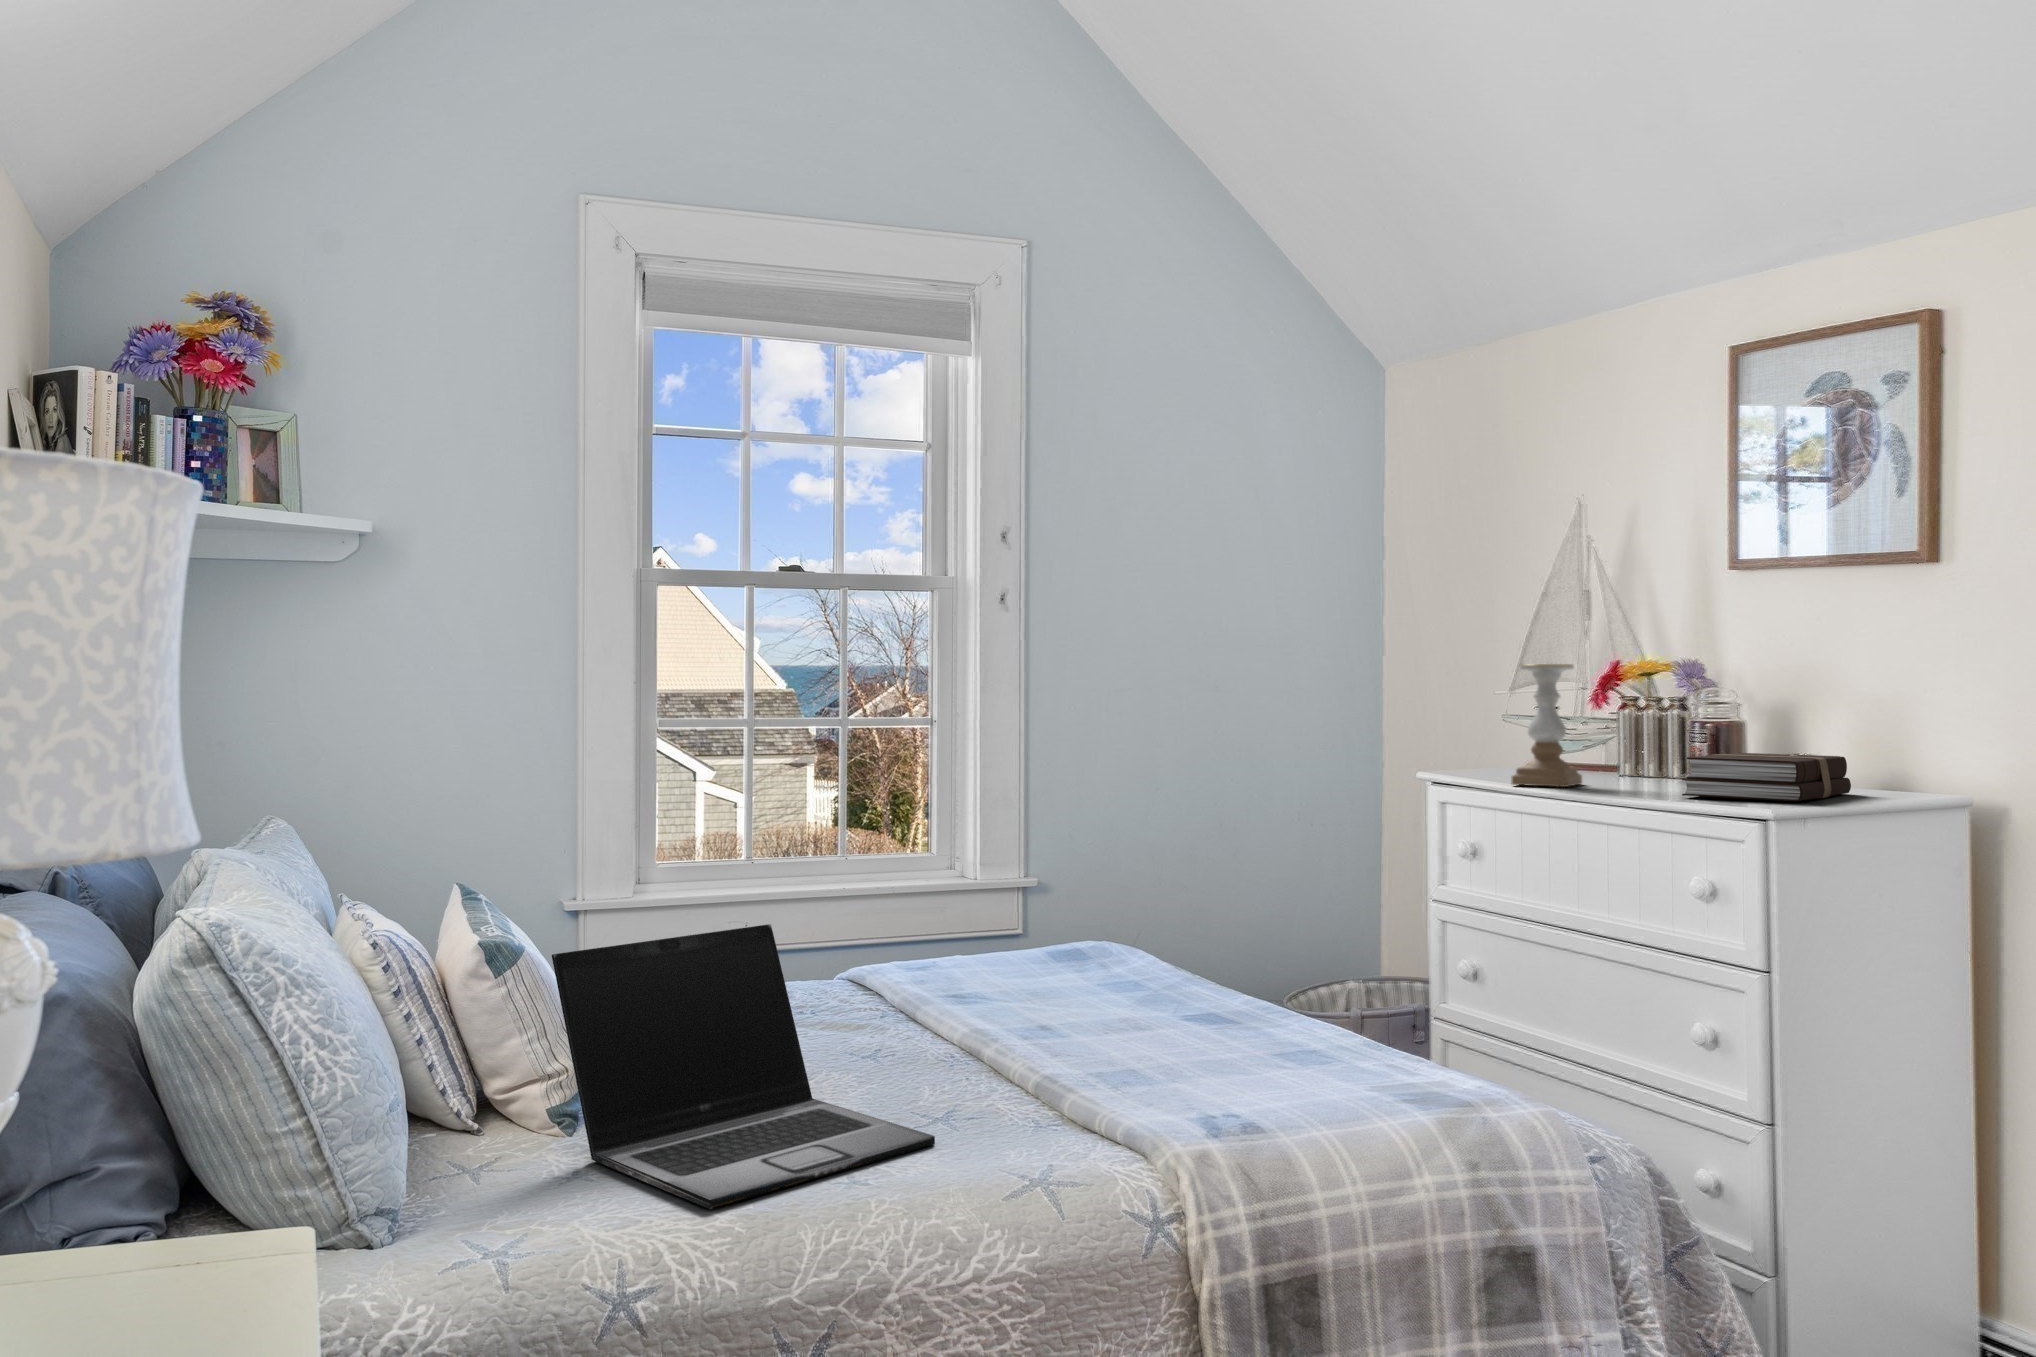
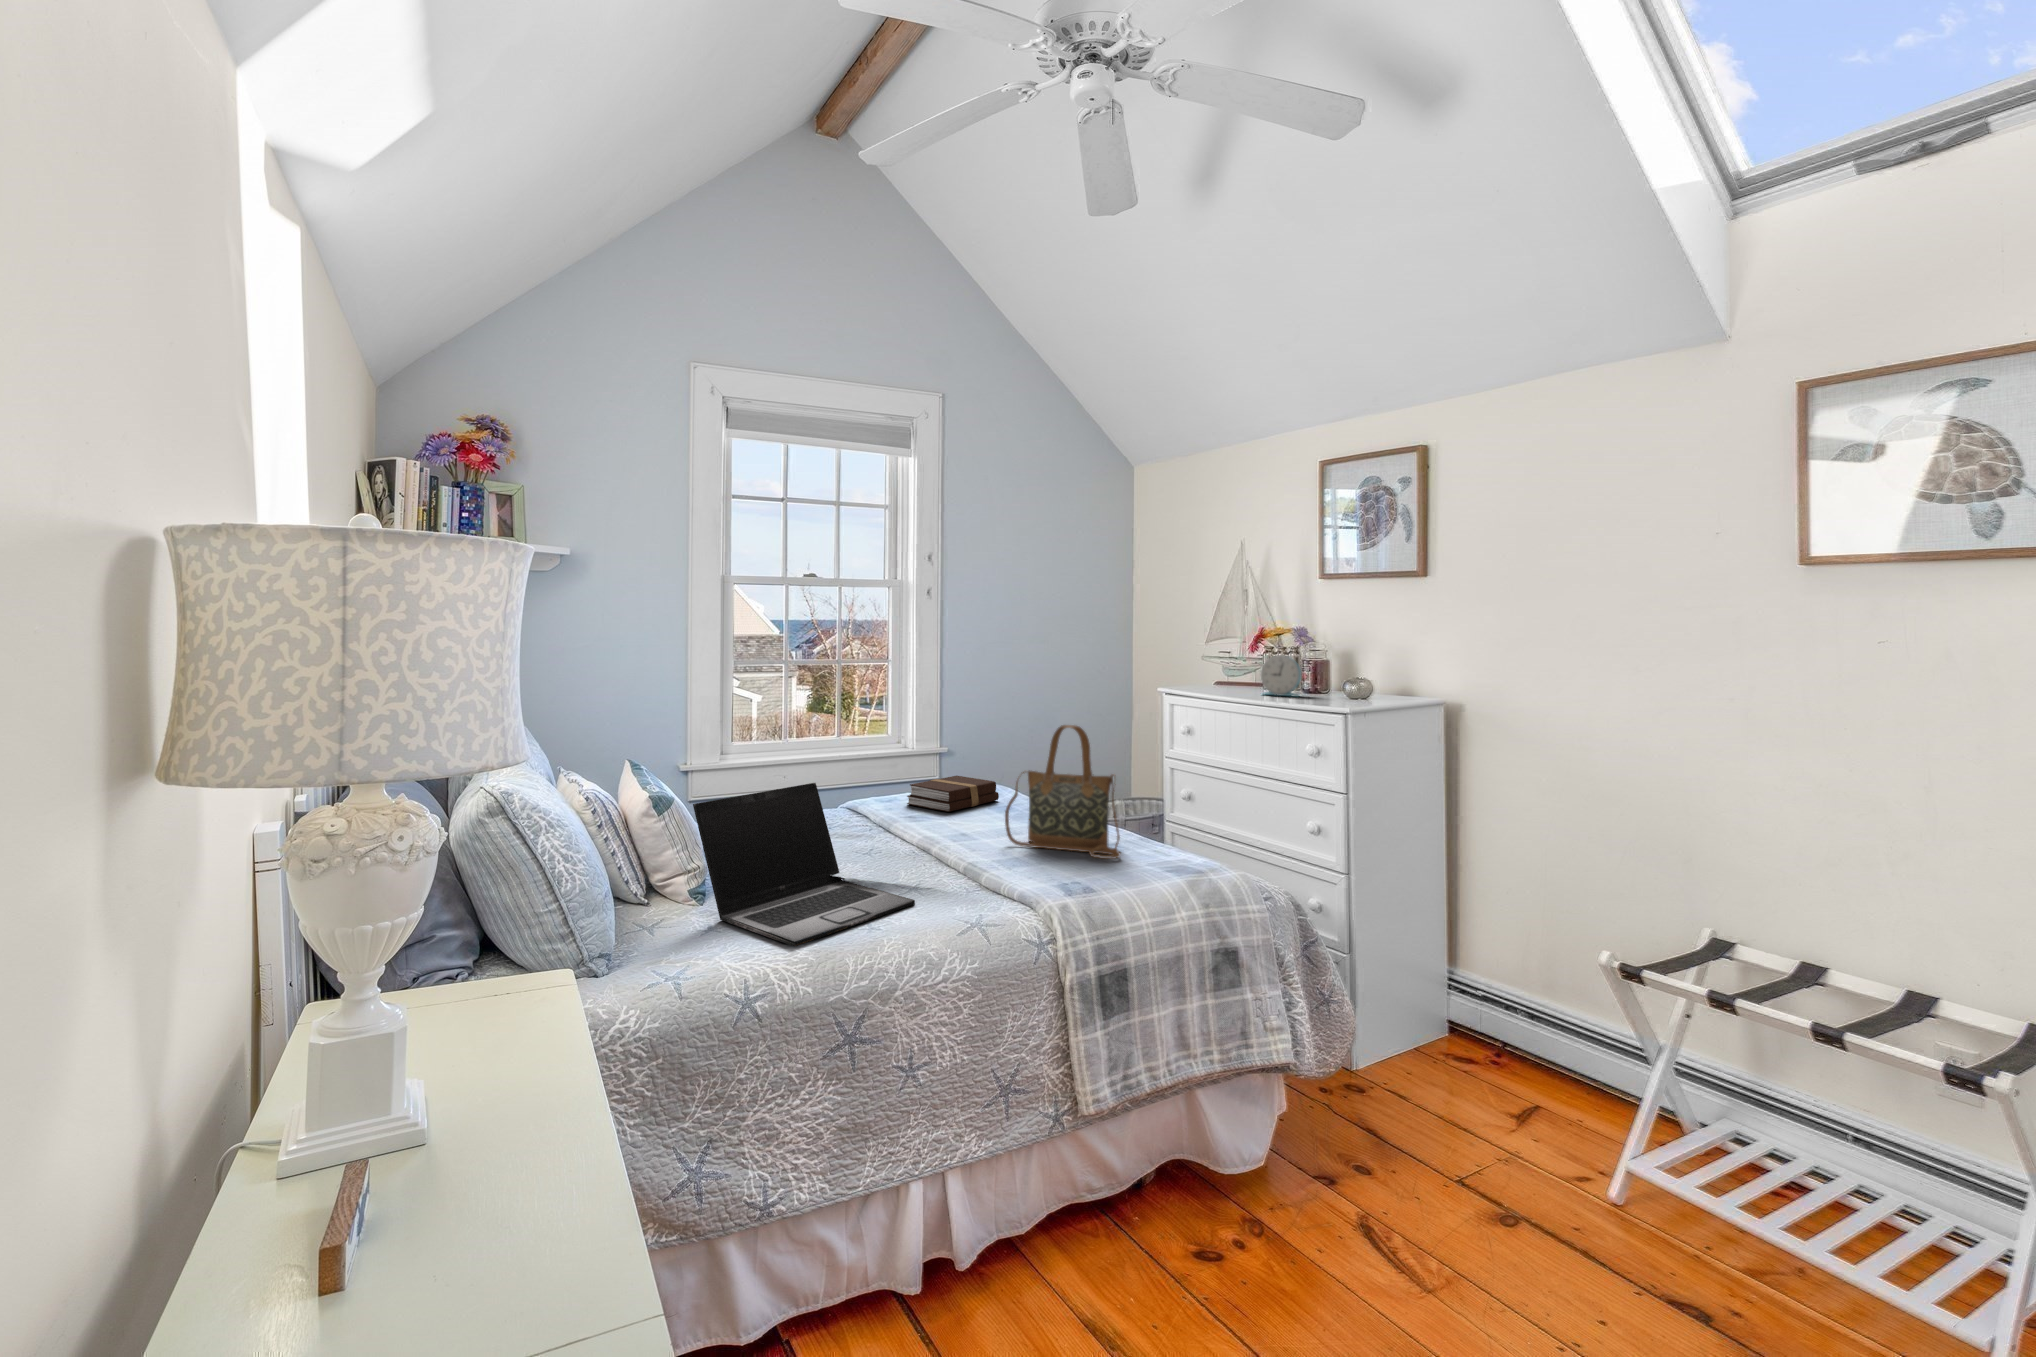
candle holder: present [1511,664,1582,787] -> none [1212,631,1249,698]
alarm clock: none [1605,707,1683,784] -> present [1261,655,1301,697]
book: present [1682,753,1851,801] -> present [907,776,999,812]
handbag: none [1113,828,1323,1074] -> present [1005,725,1120,859]

